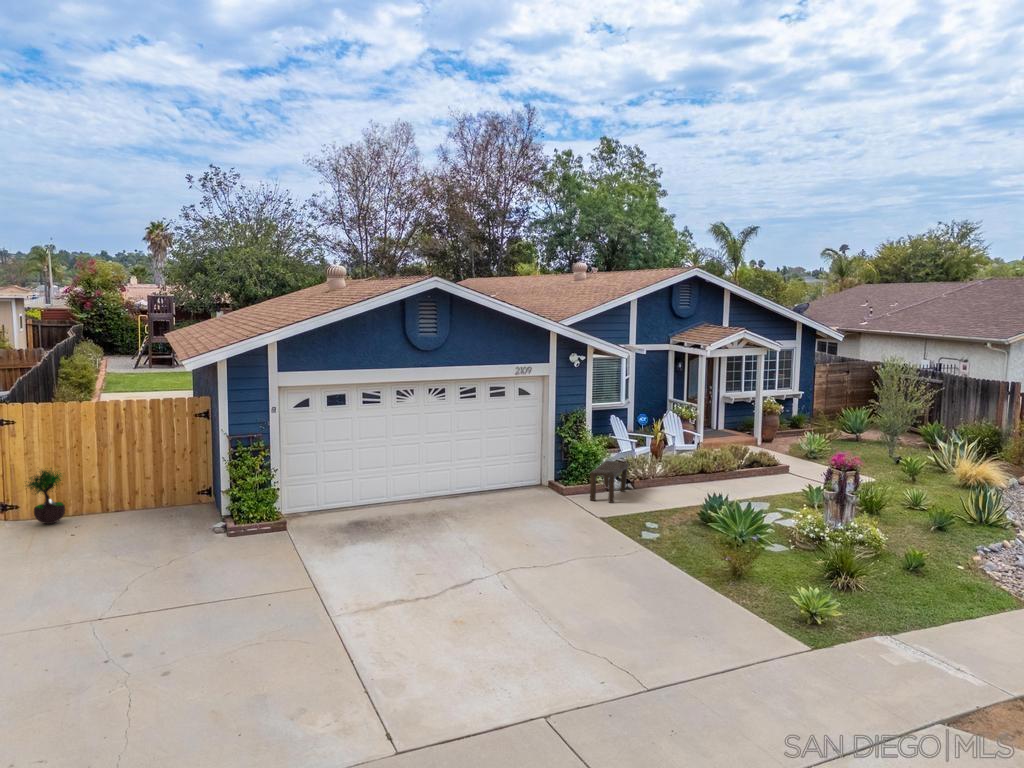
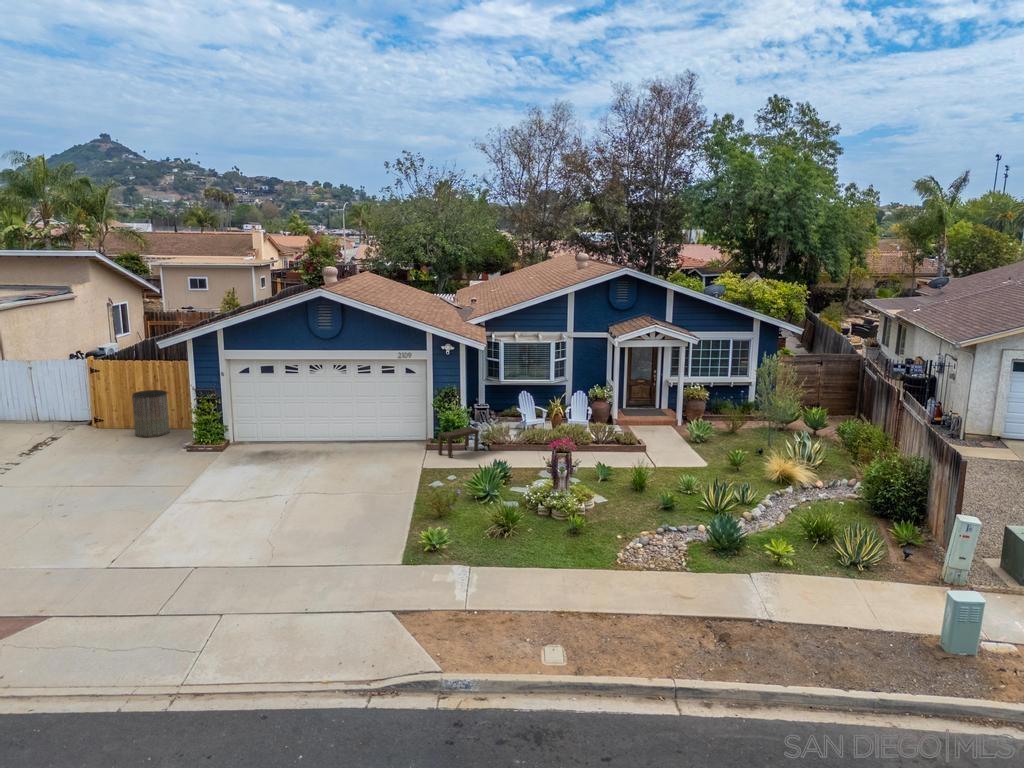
trash can: none [90,447,151,527] -> present [132,390,170,437]
potted tree: present [26,468,65,524] -> none [98,397,125,431]

